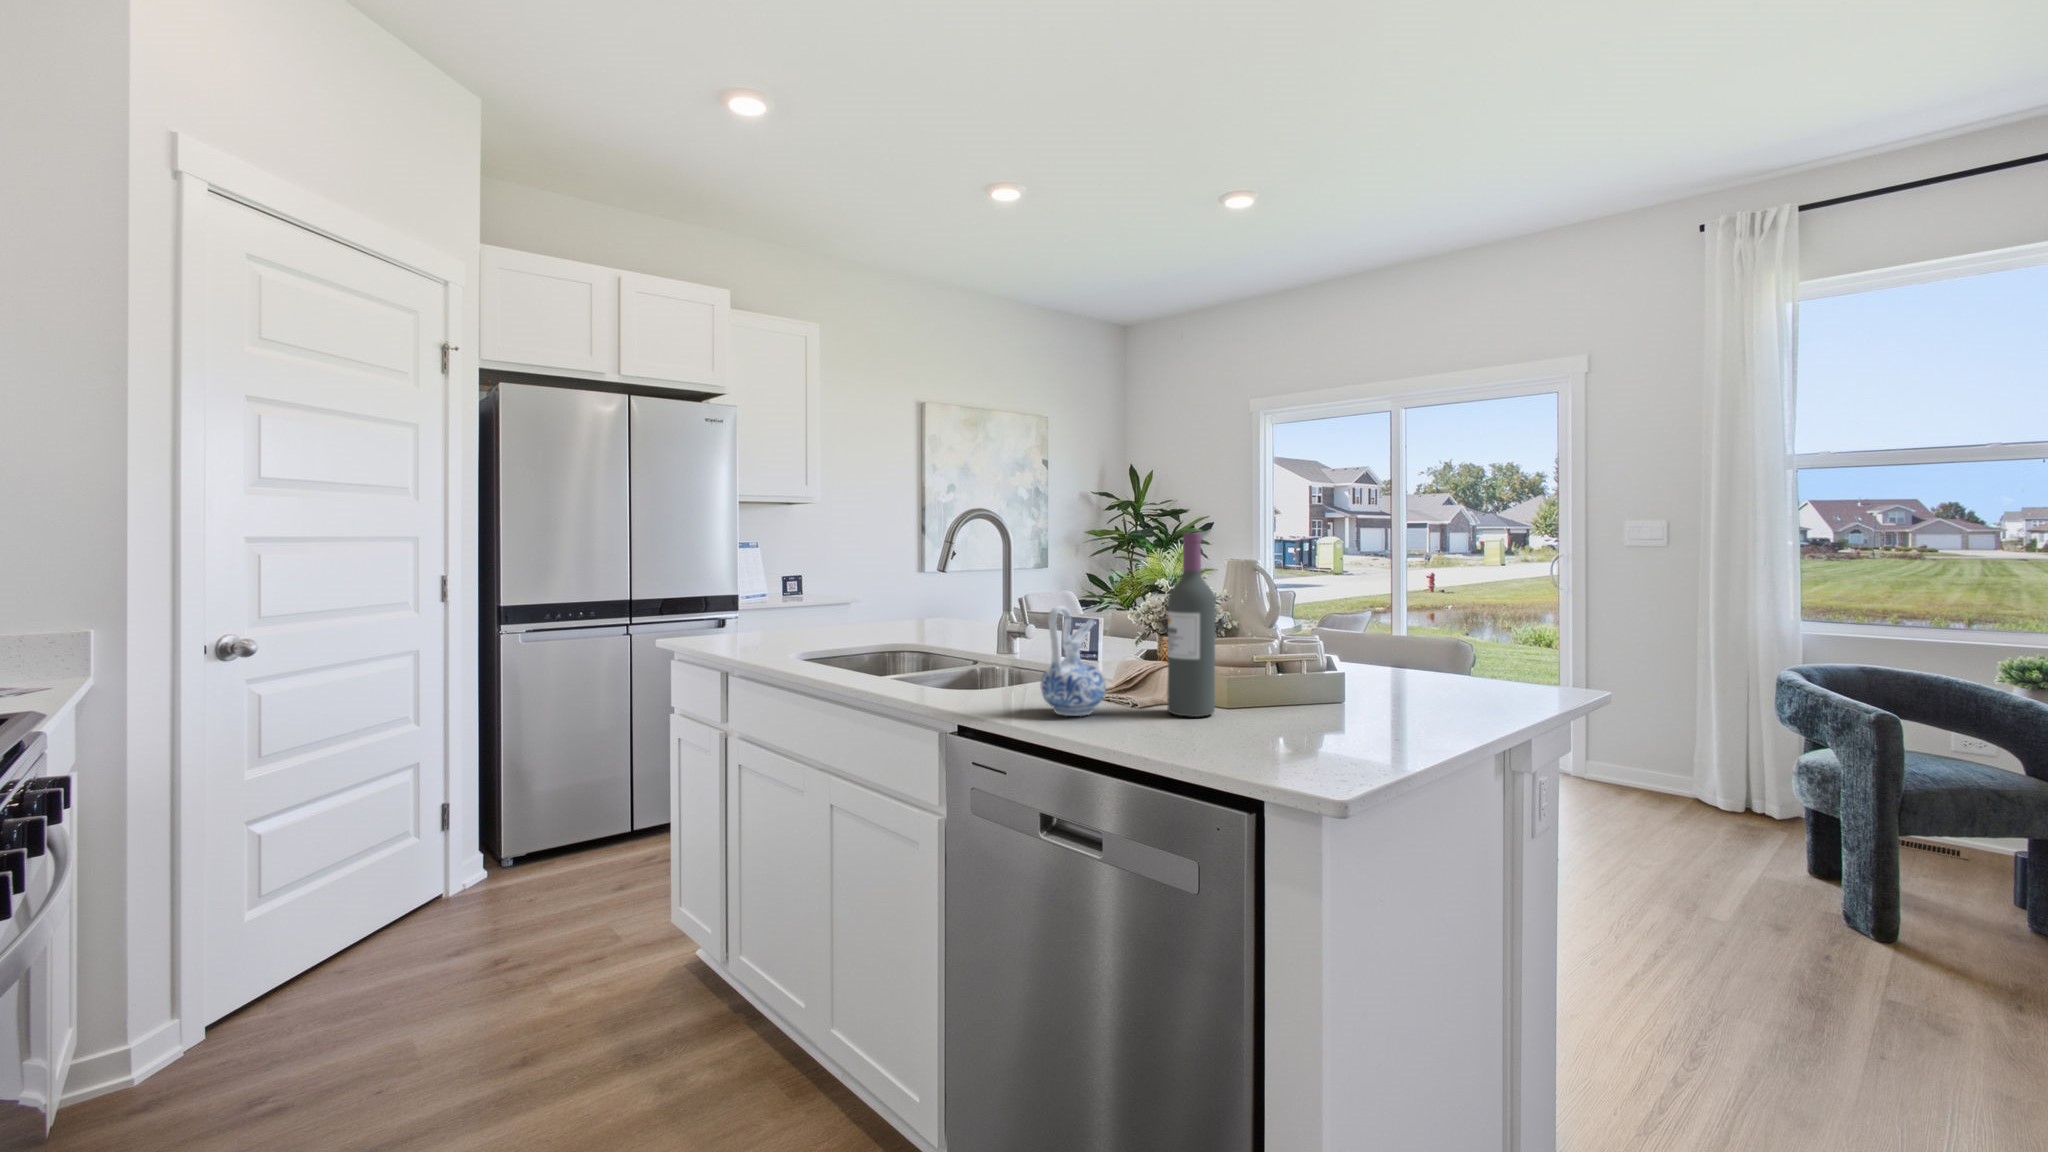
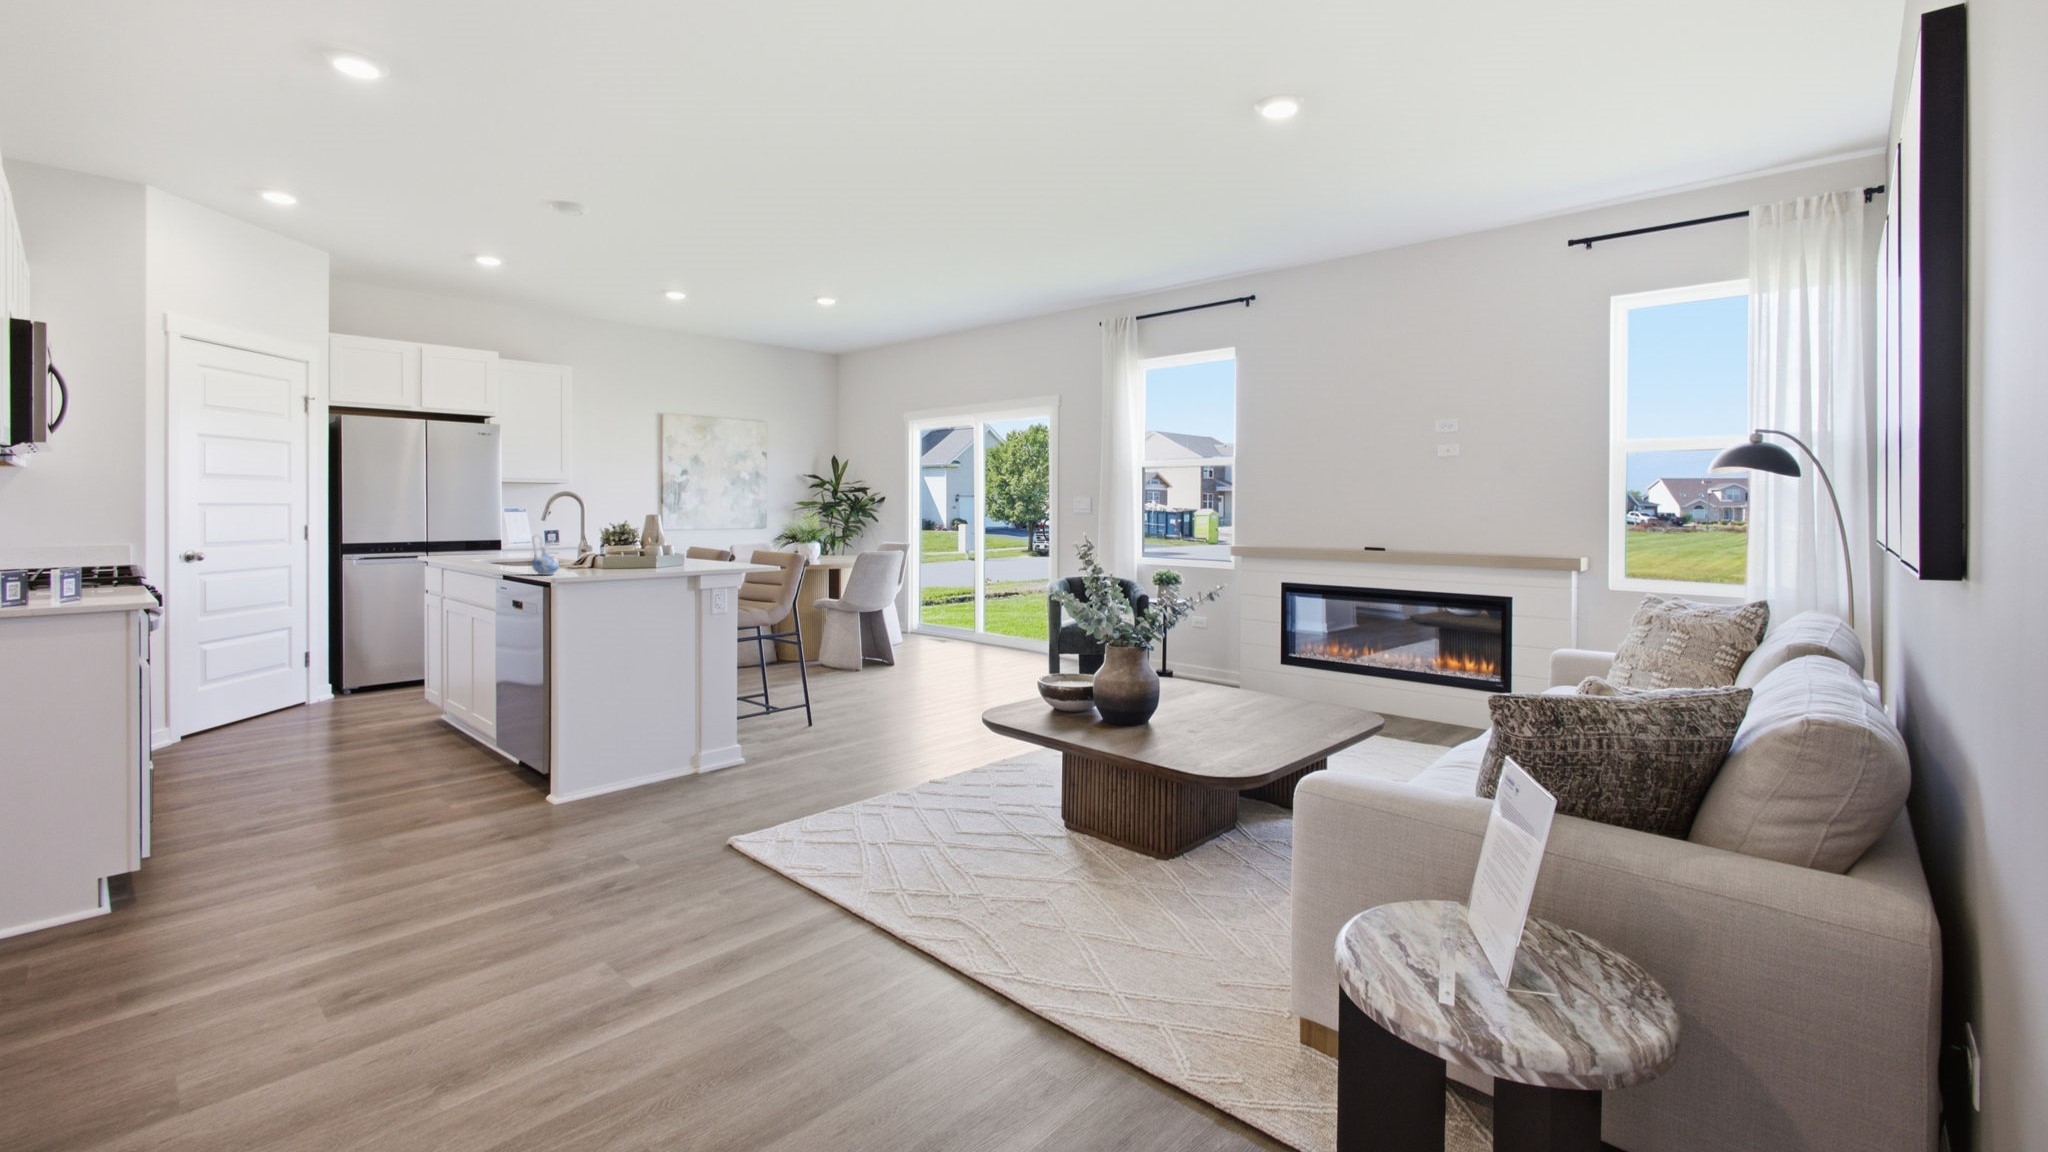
wine bottle: present [1167,533,1215,717] -> none [581,508,601,575]

